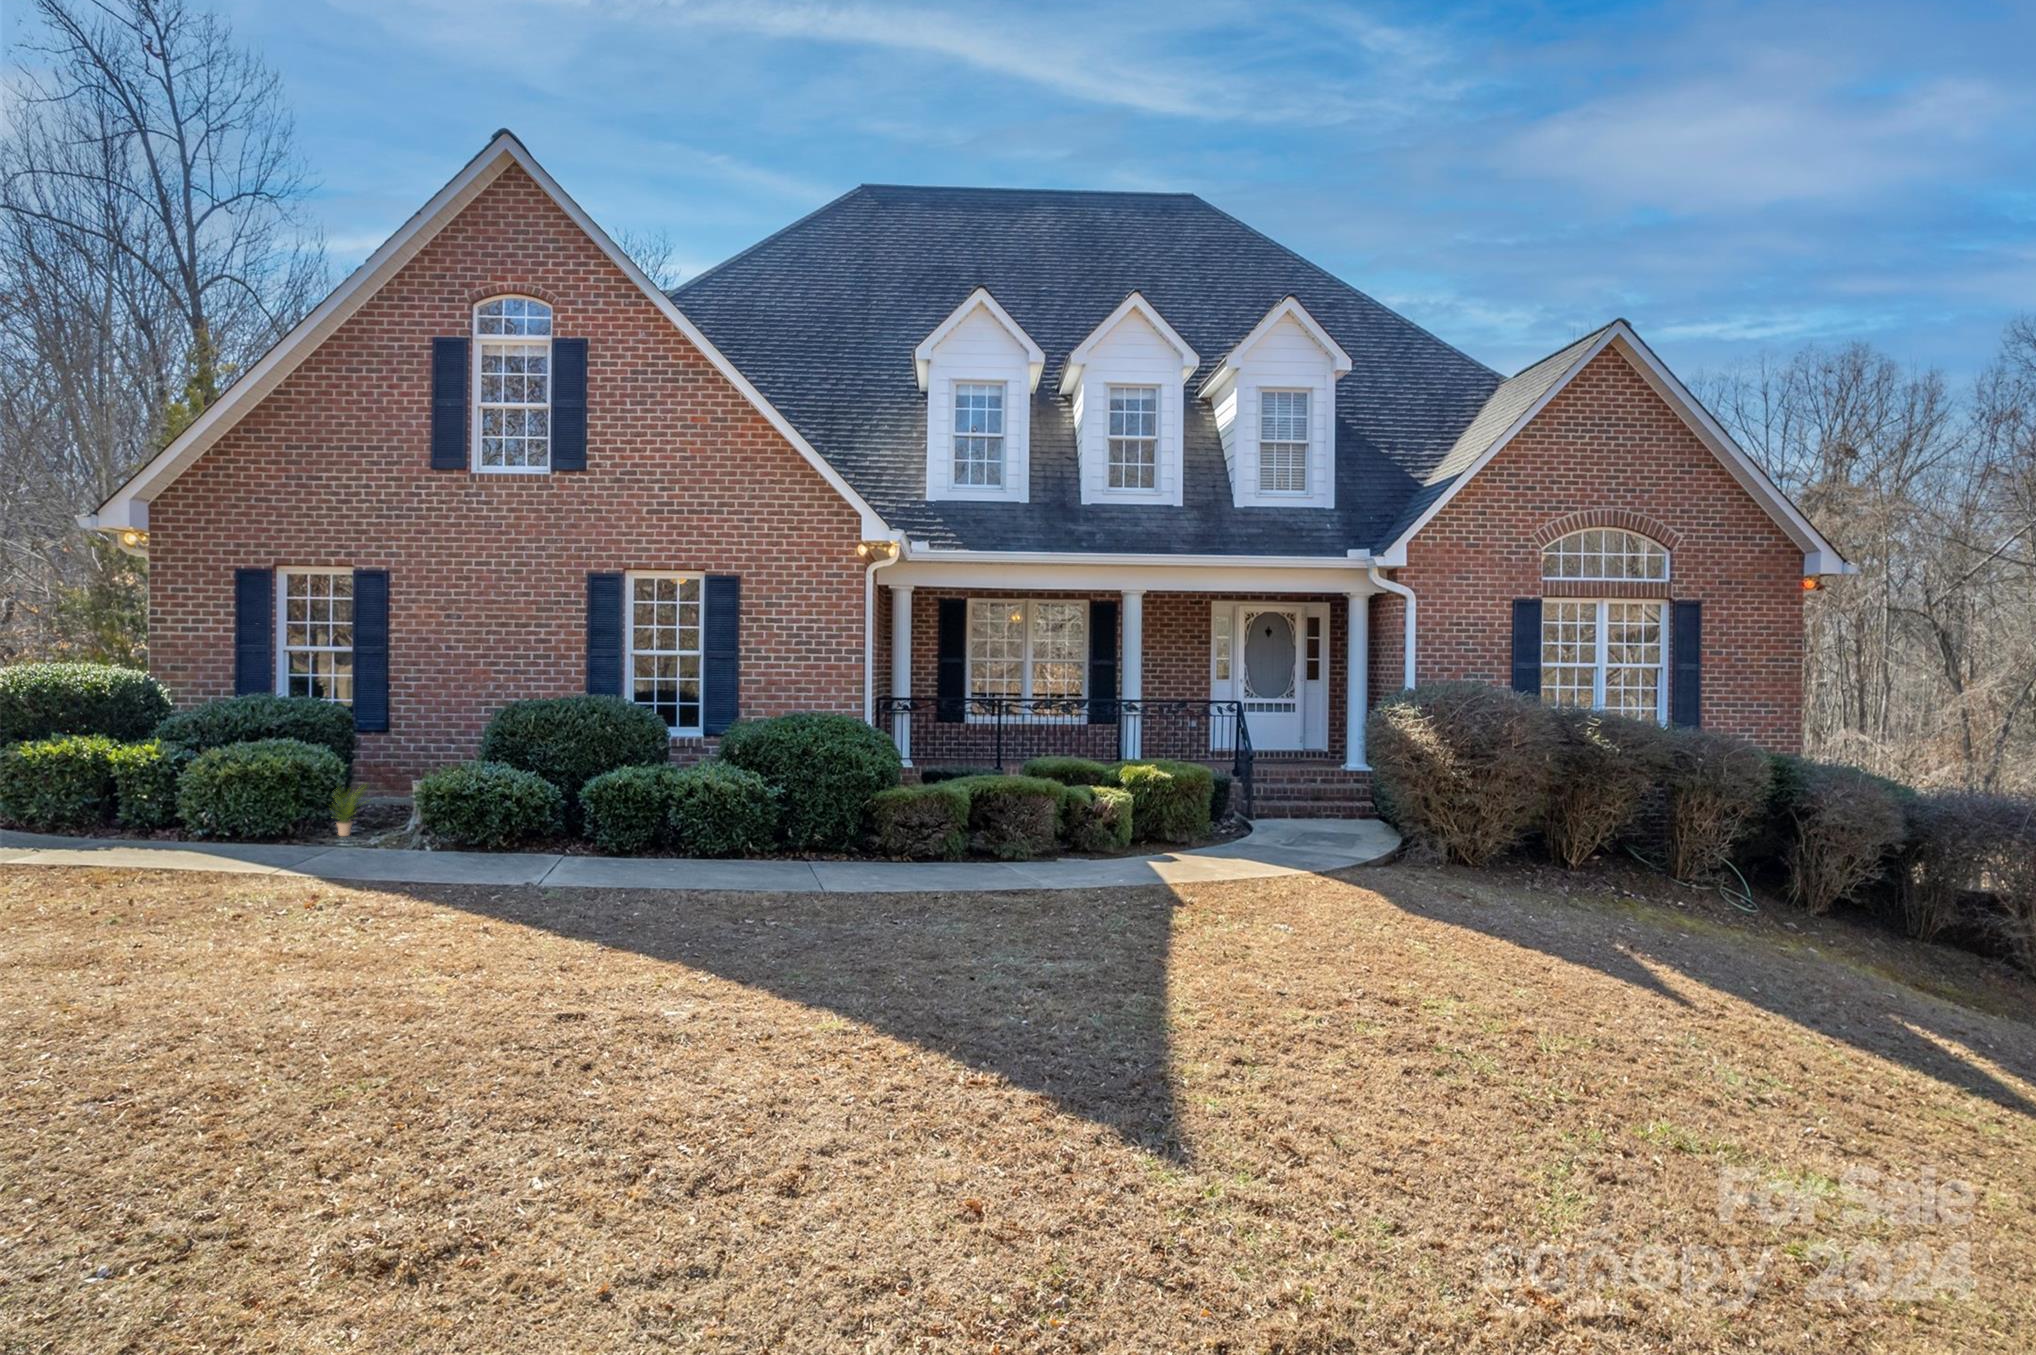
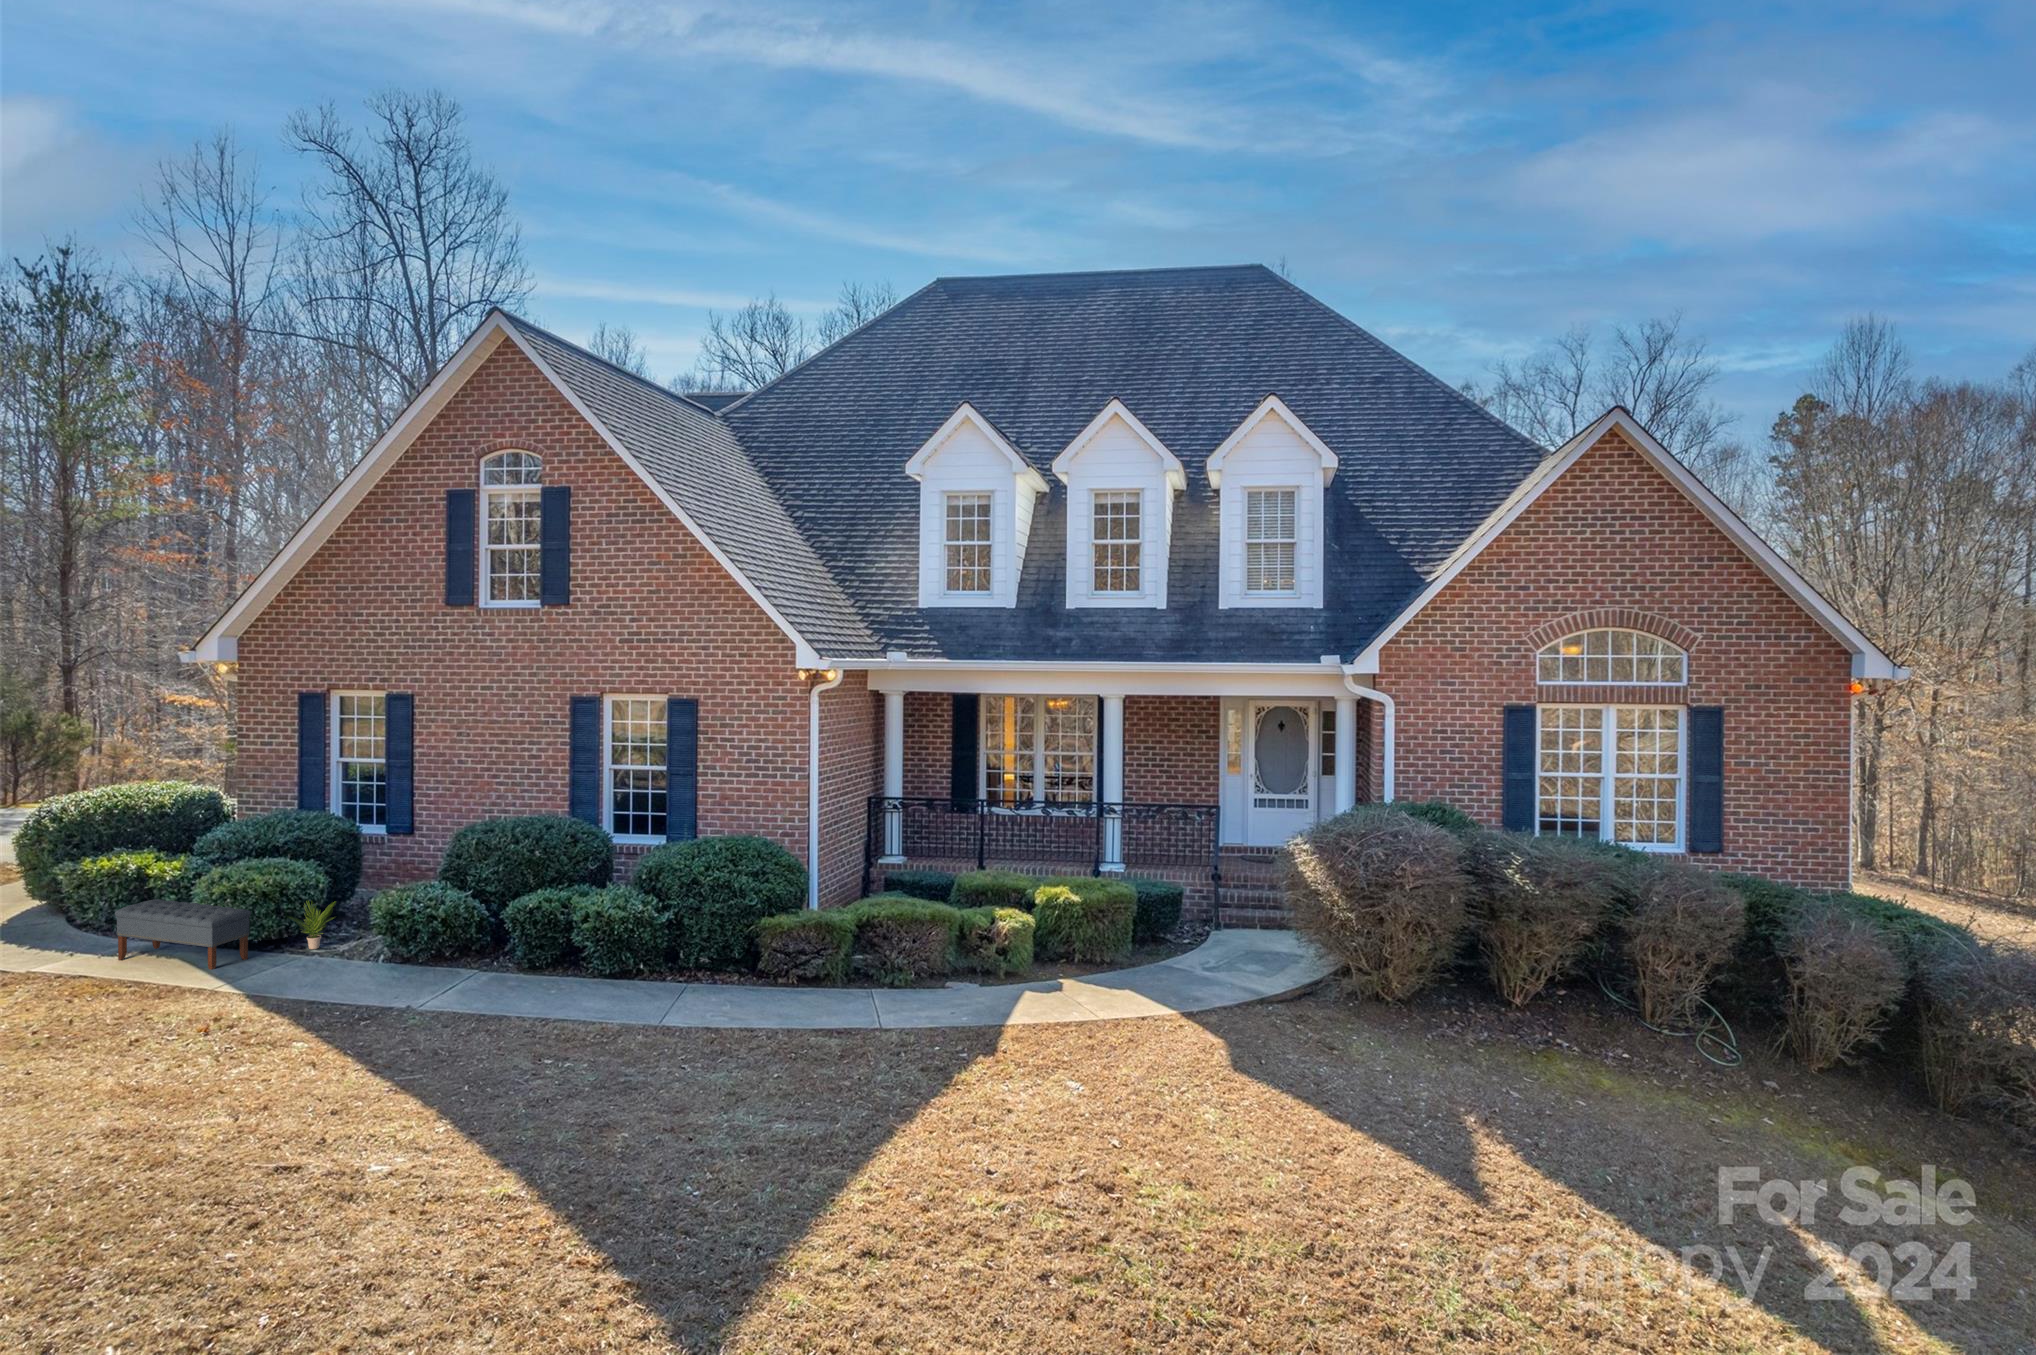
bench: none [108,778,281,856] -> present [115,899,251,970]

